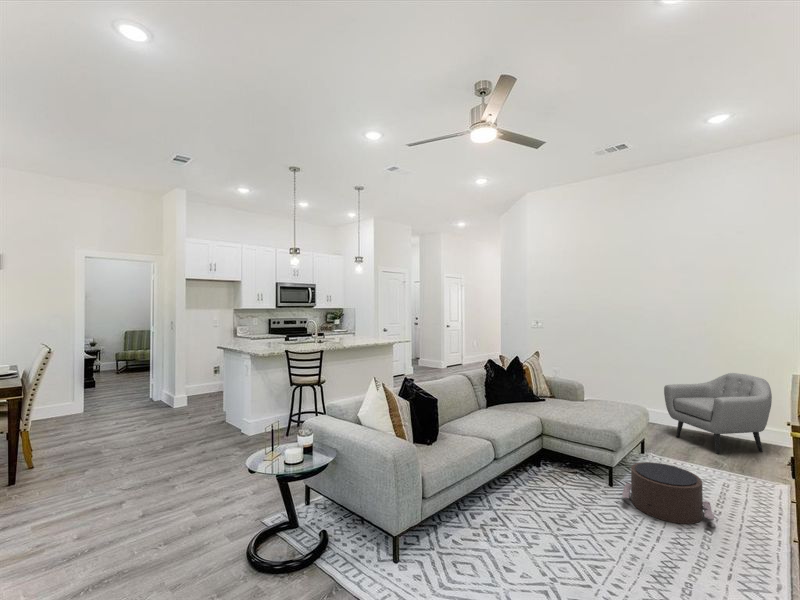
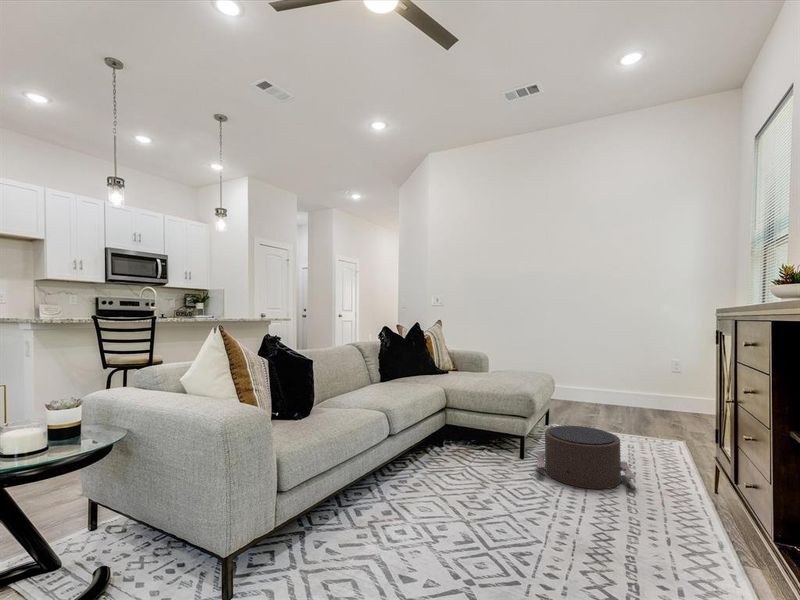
armchair: present [664,373,772,454] -> none [562,340,659,420]

